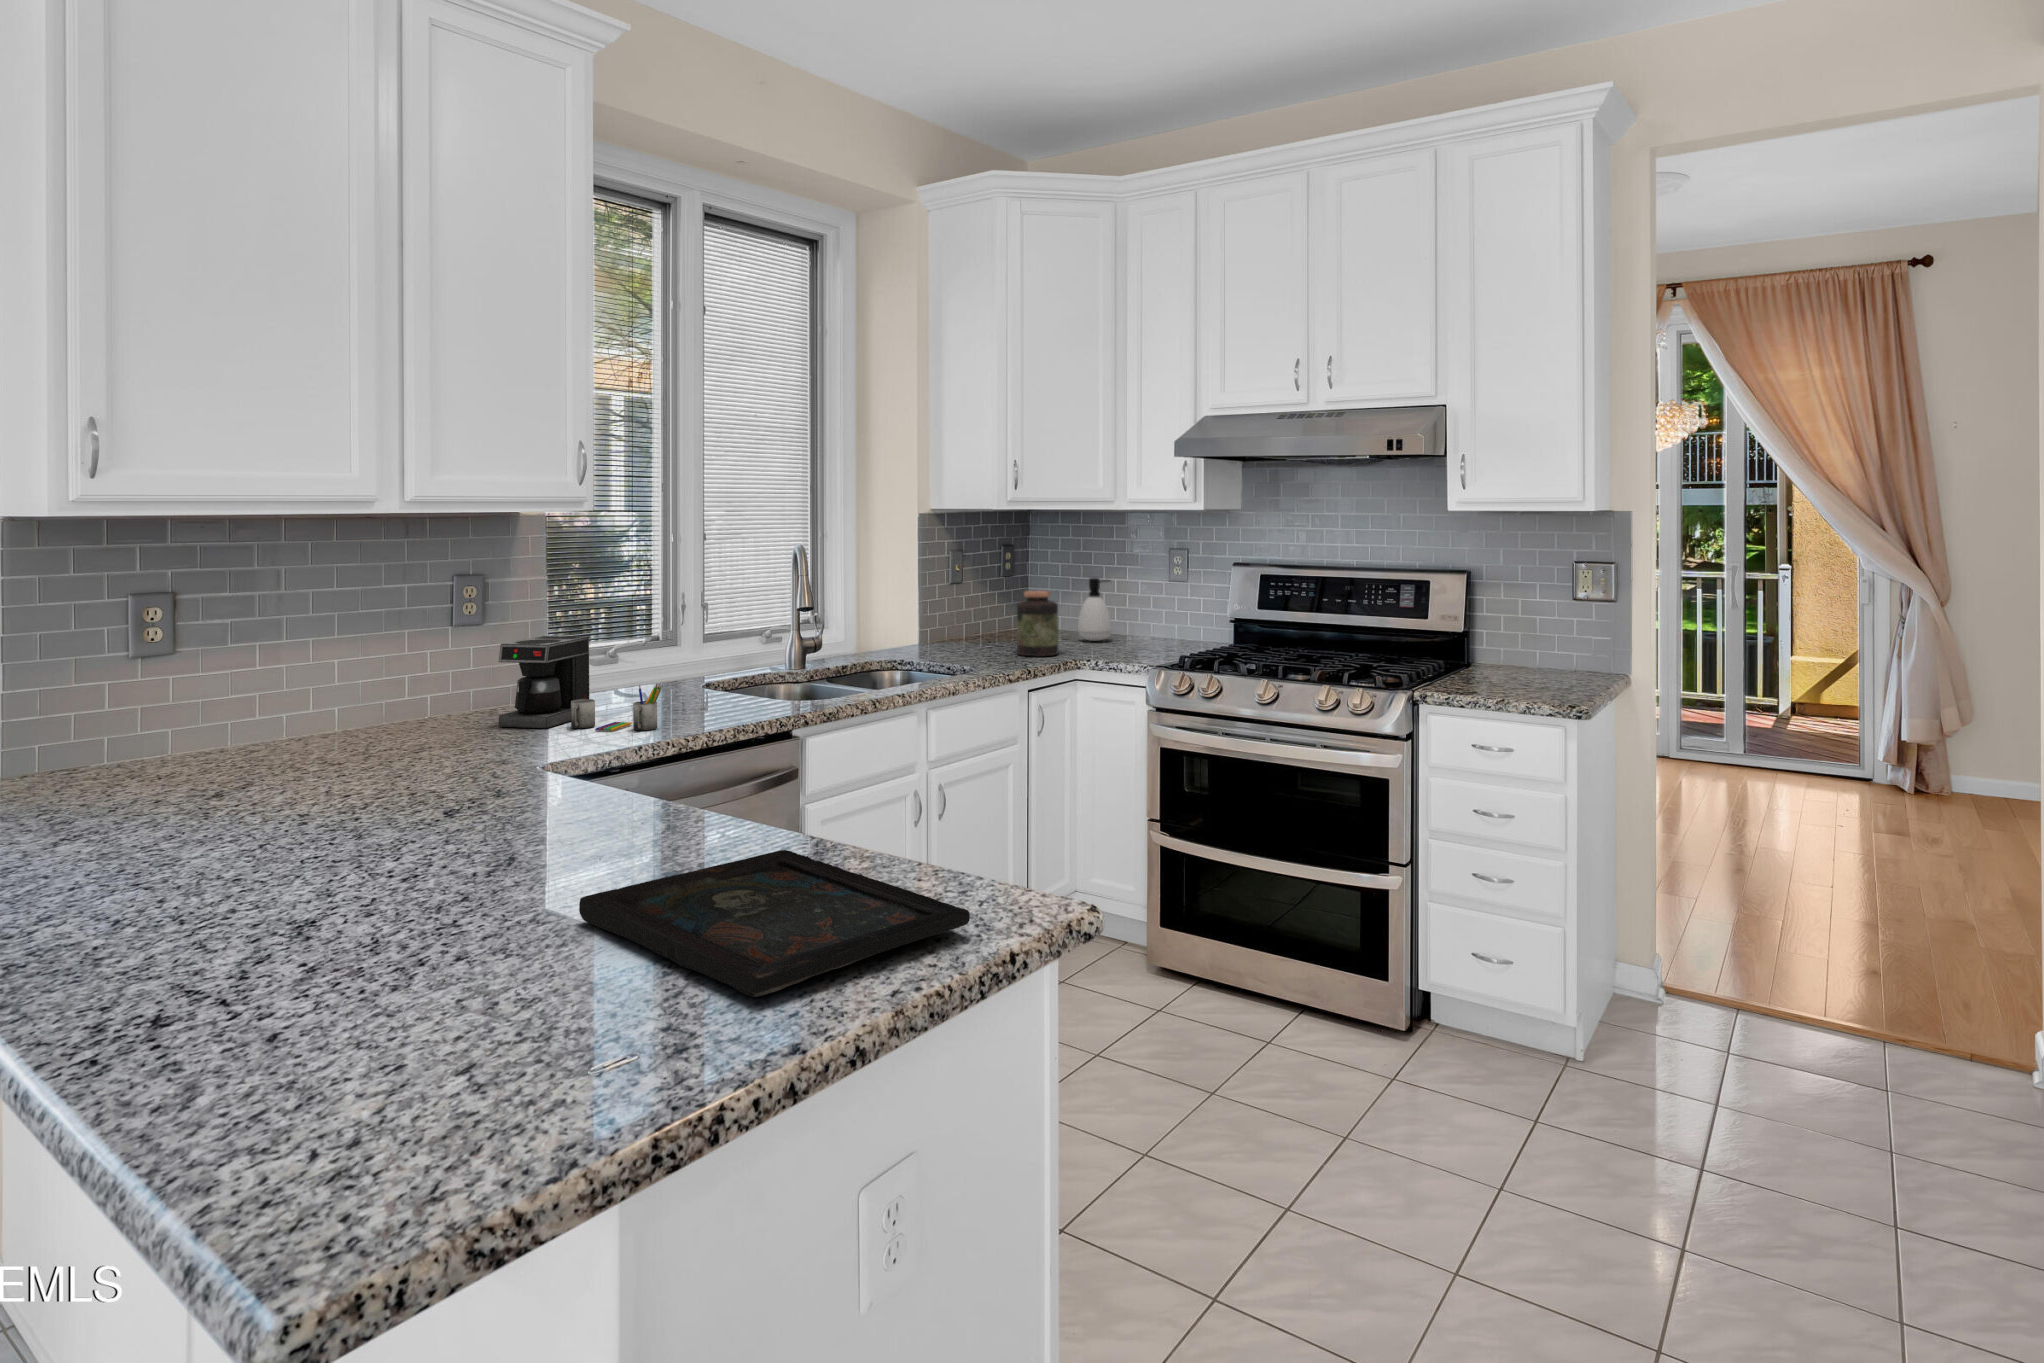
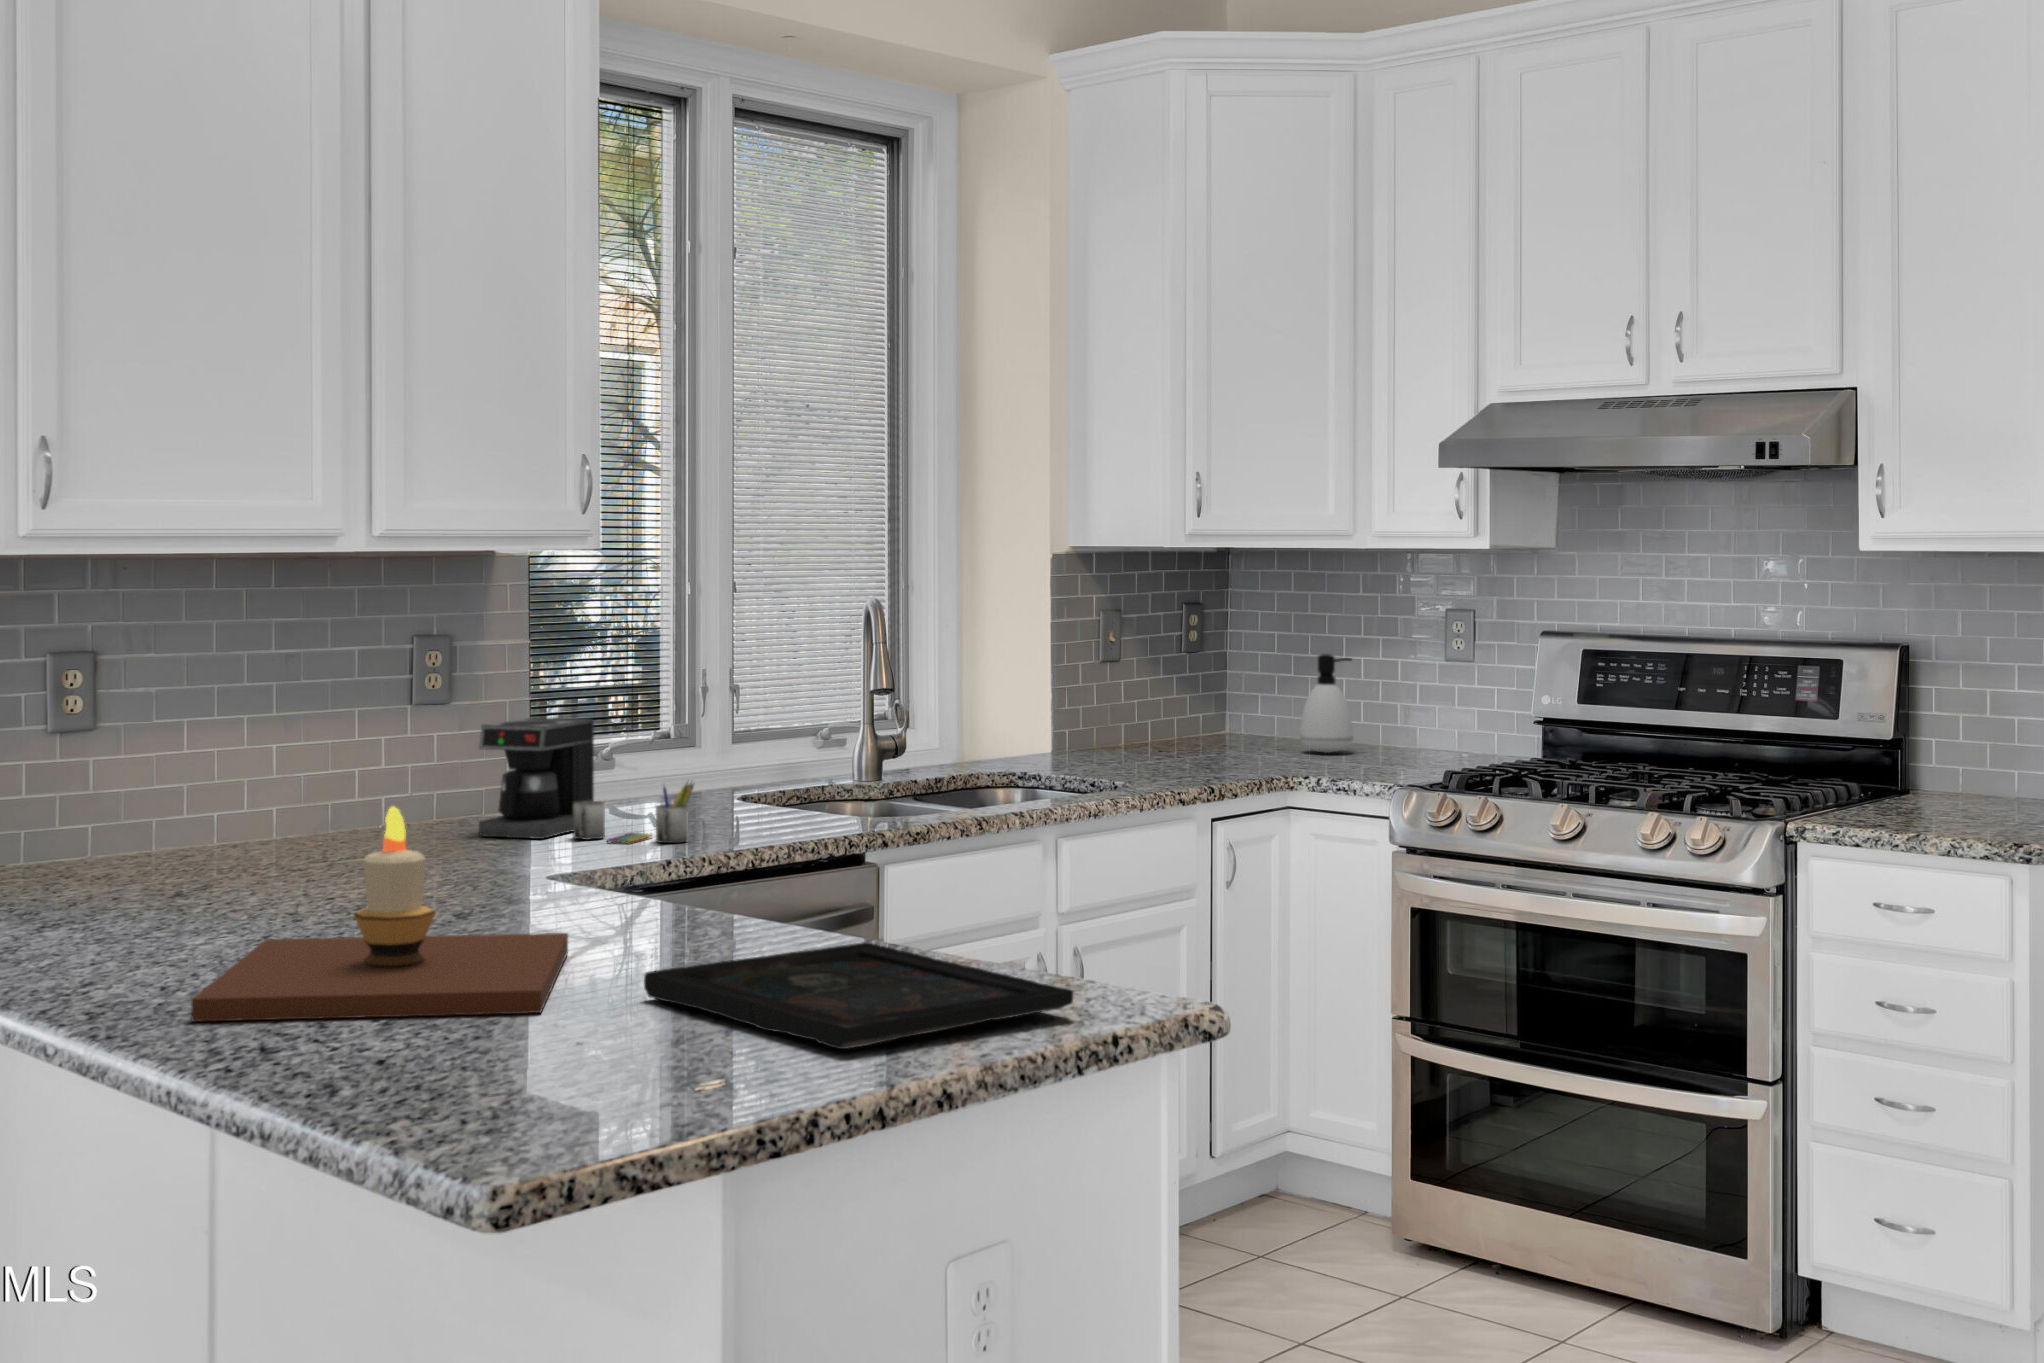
jar: present [1017,591,1058,656] -> none [1201,672,1265,771]
candle: none [121,748,528,974] -> present [192,806,568,1022]

